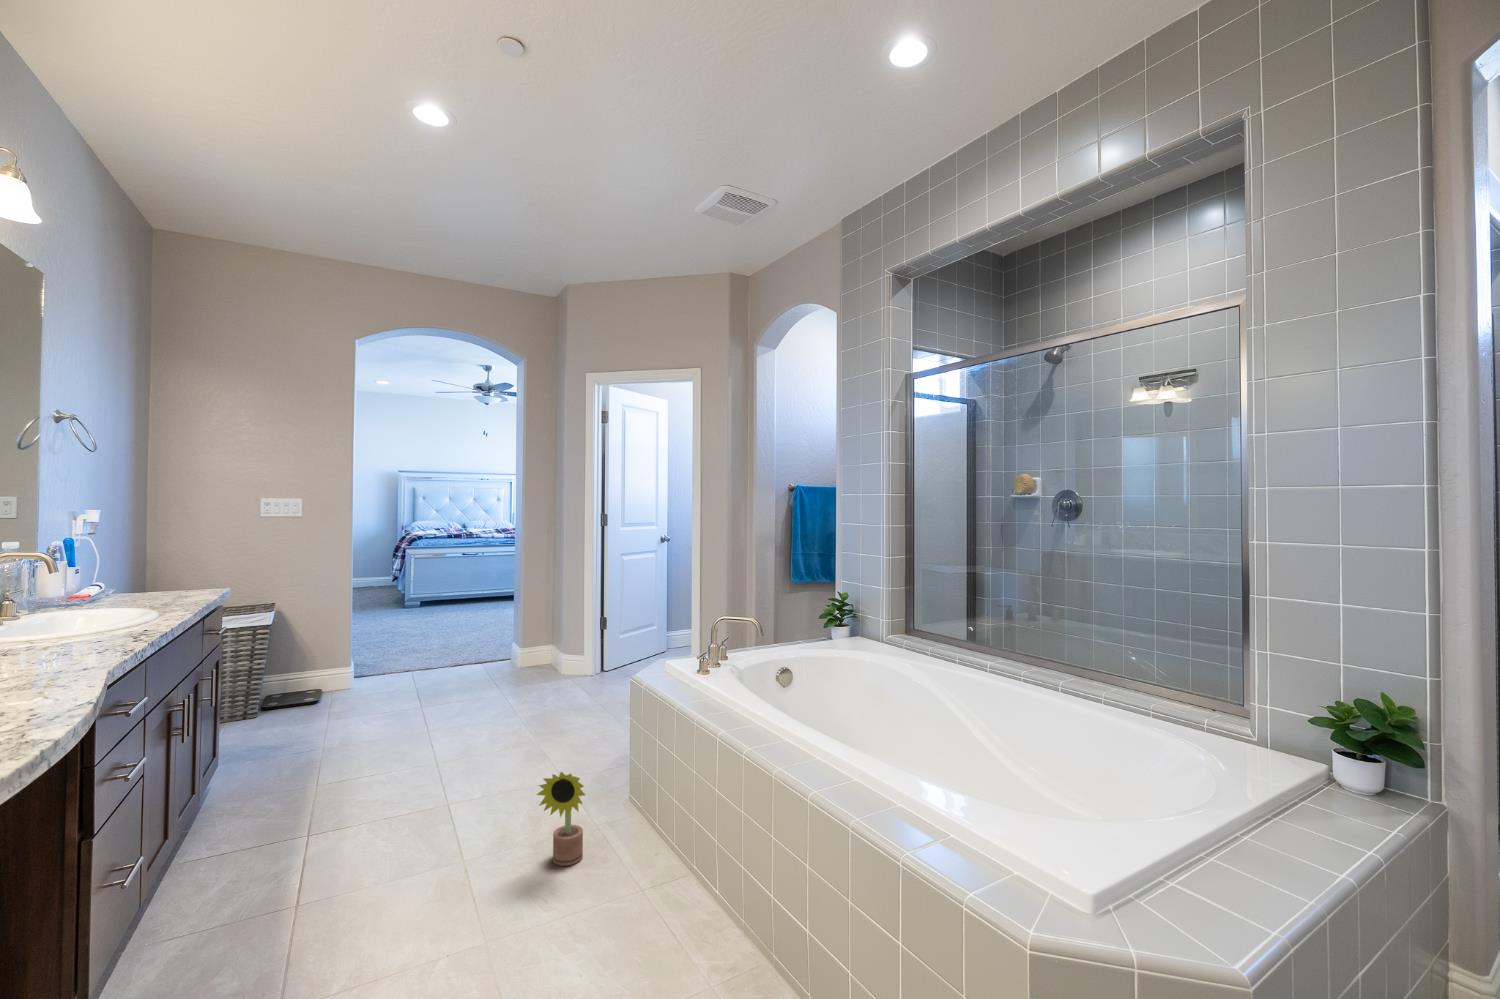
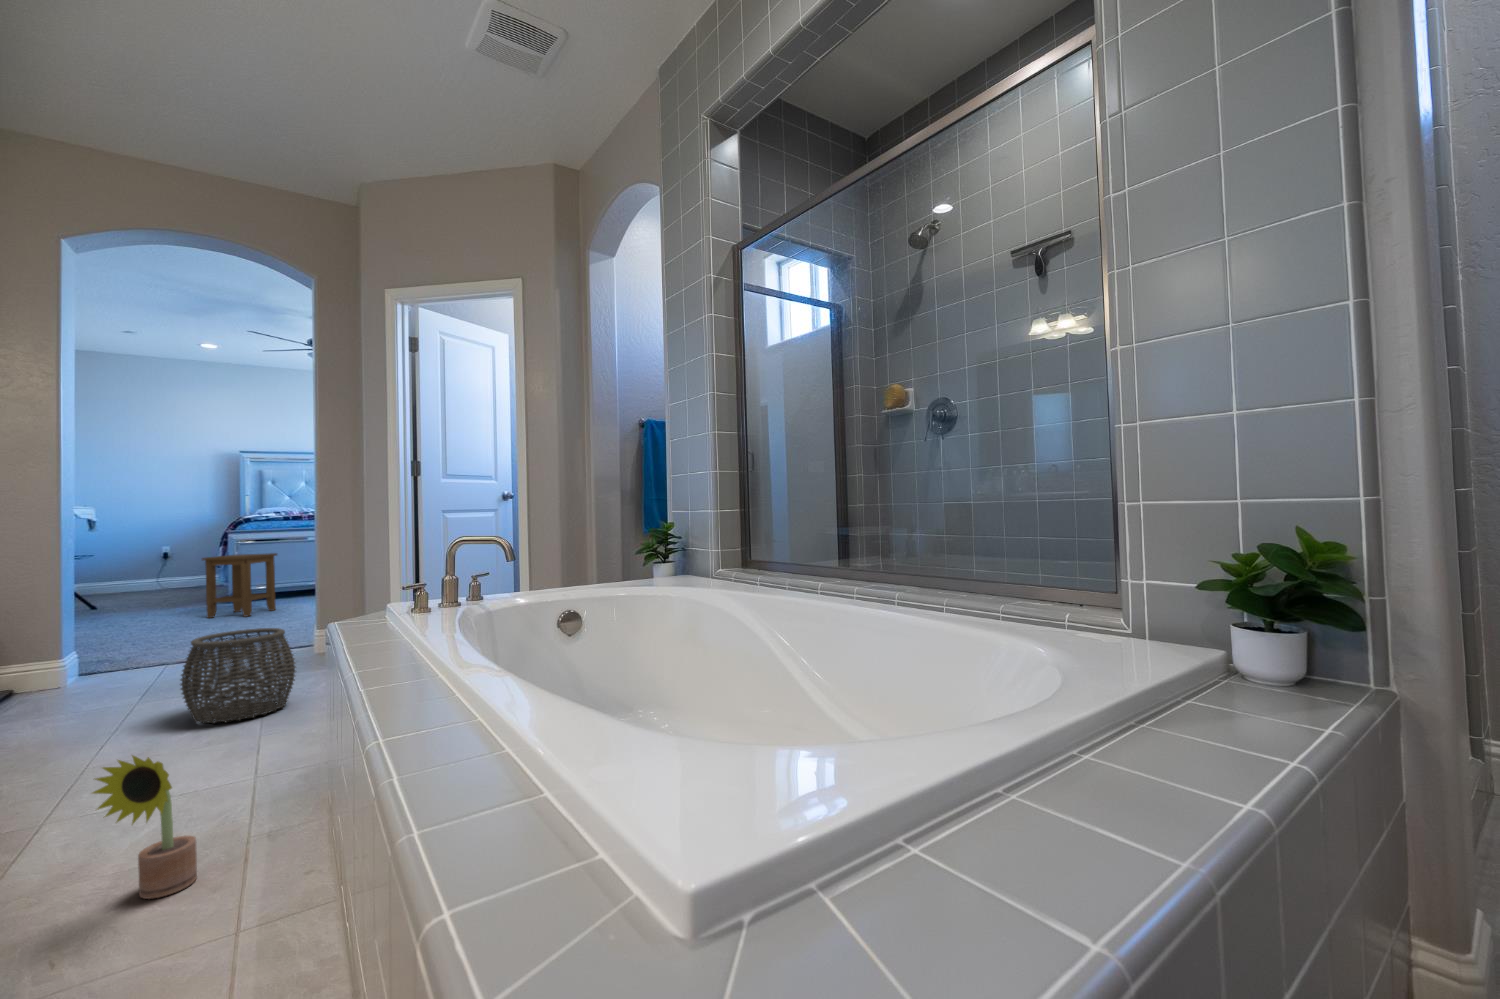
stool: none [396,570,451,625] -> present [202,553,277,618]
woven basket: none [467,656,542,731] -> present [180,628,296,723]

